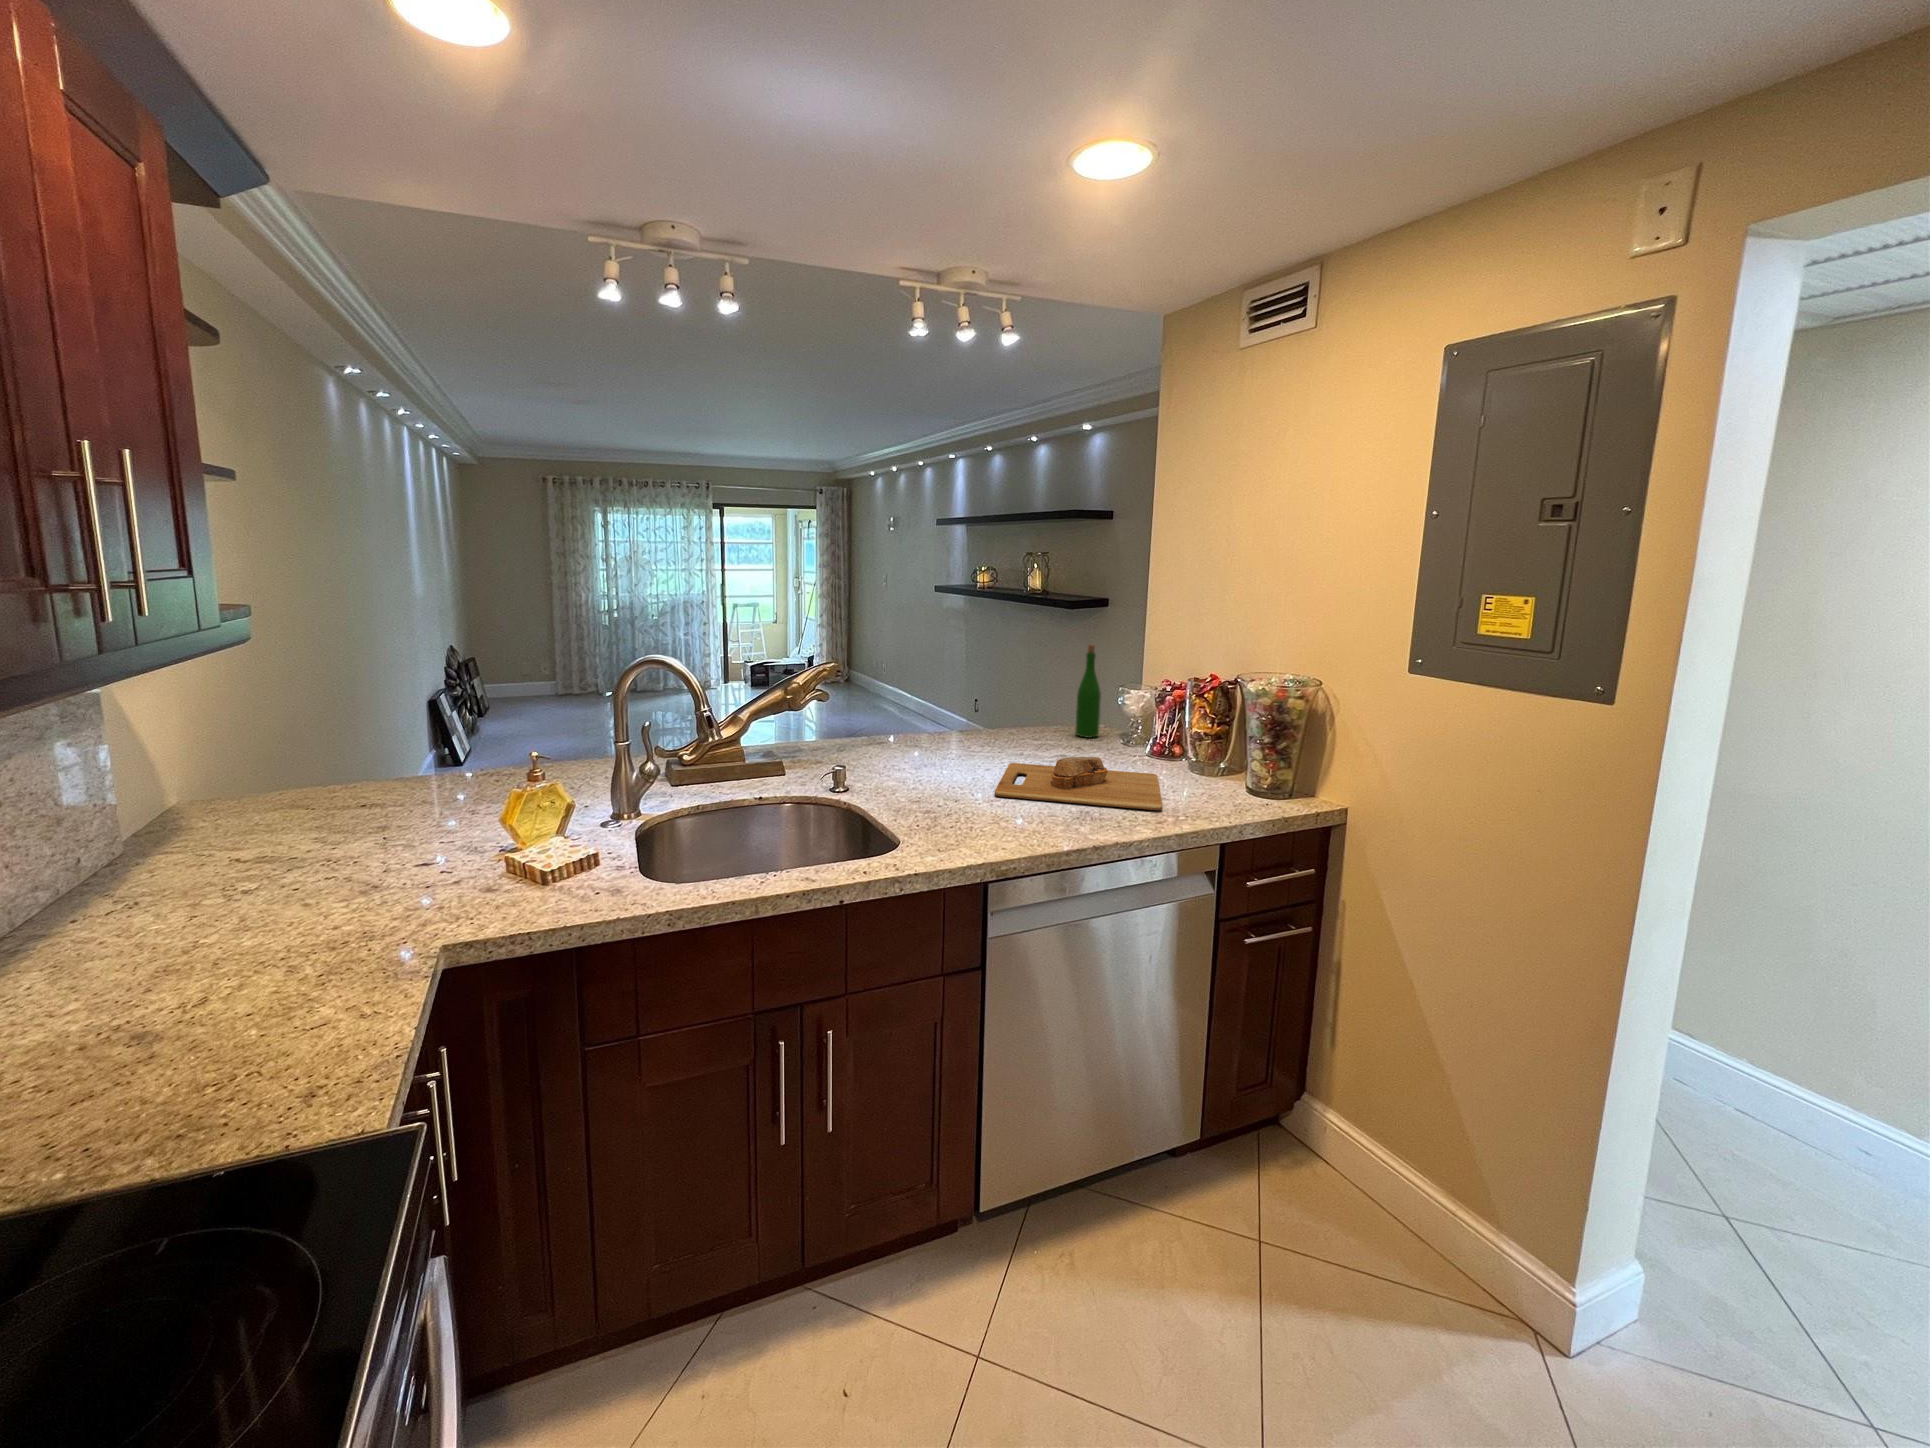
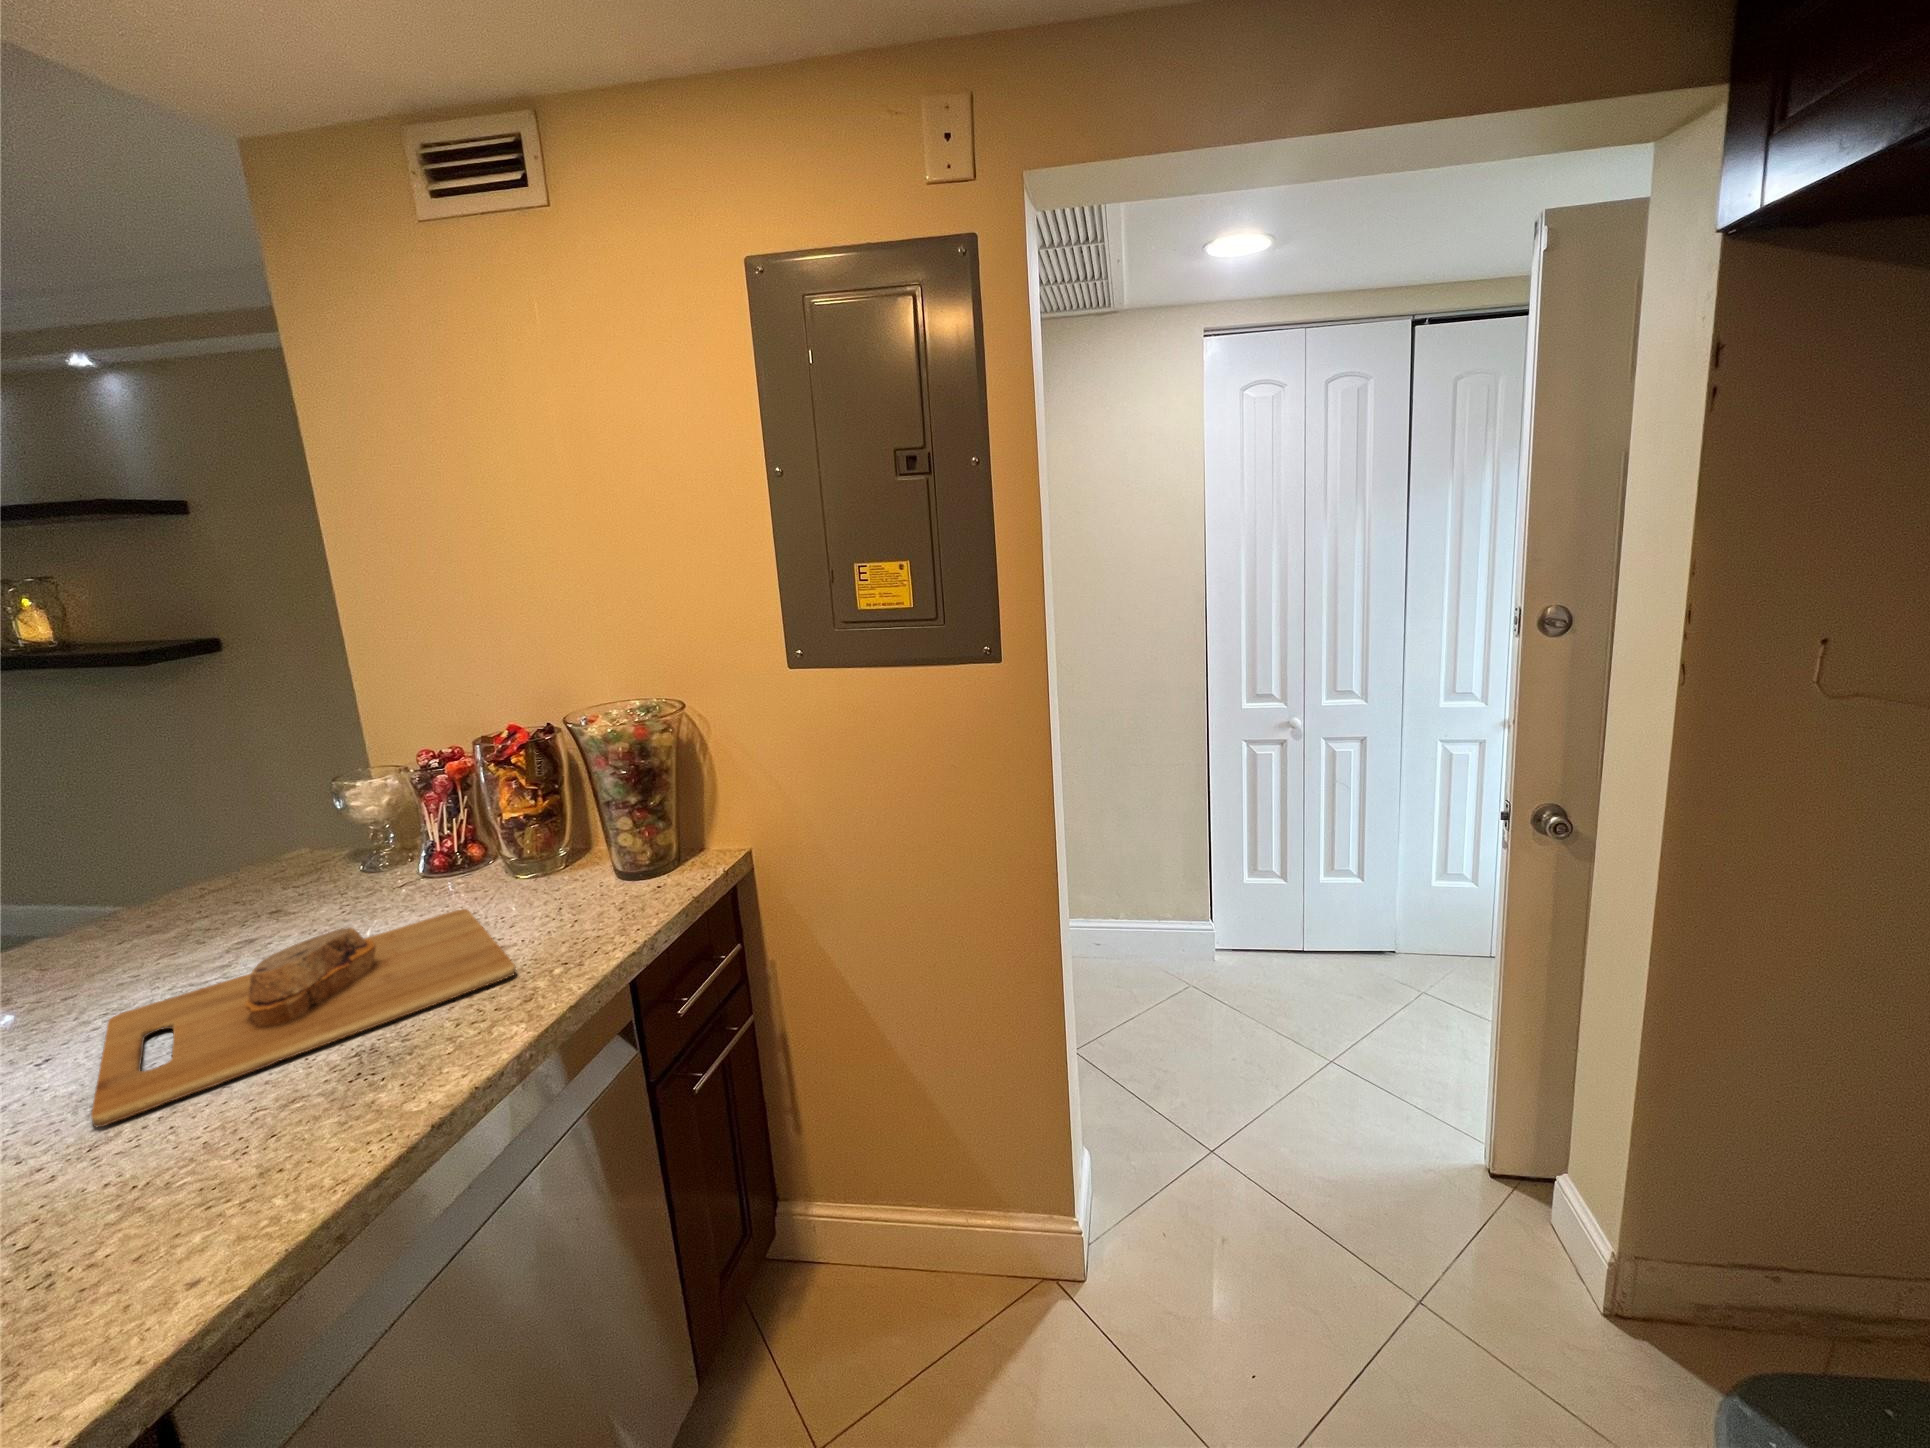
wine bottle: present [1075,644,1101,738] -> none [235,721,305,888]

